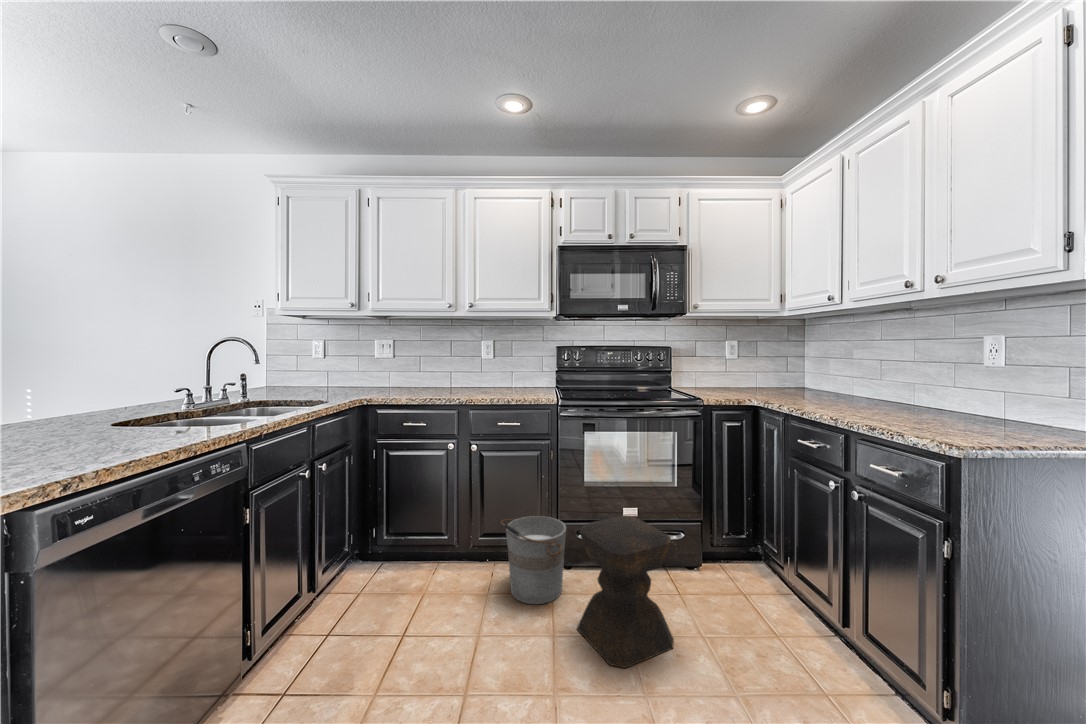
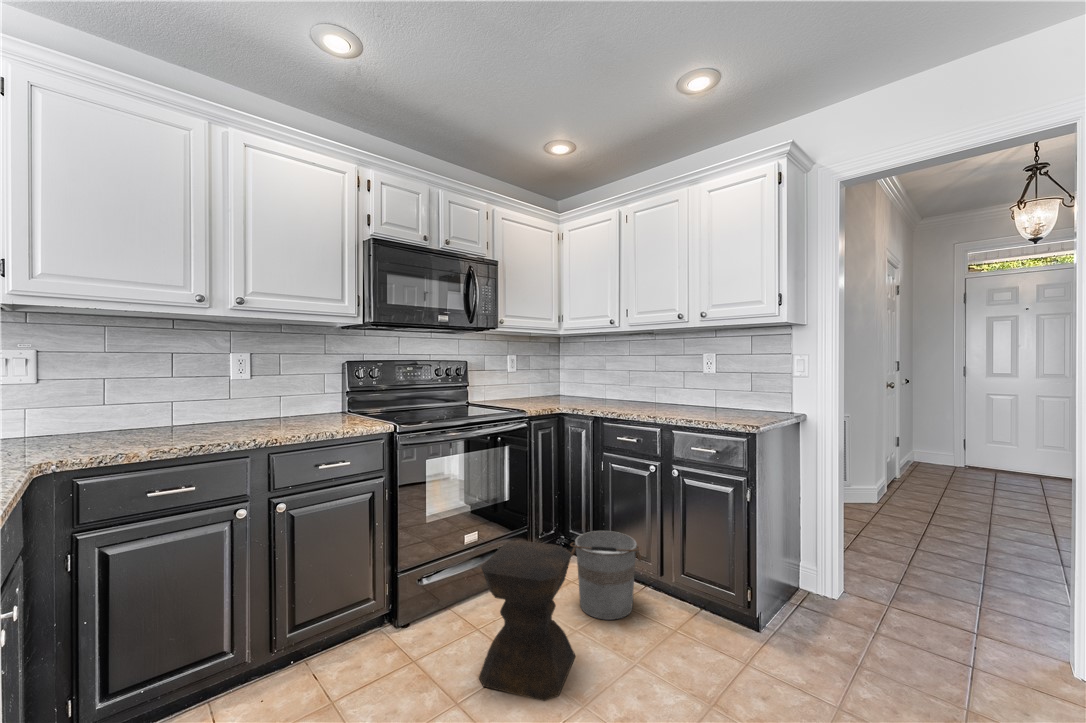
bucket: present [501,516,566,604] -> present [570,531,642,620]

